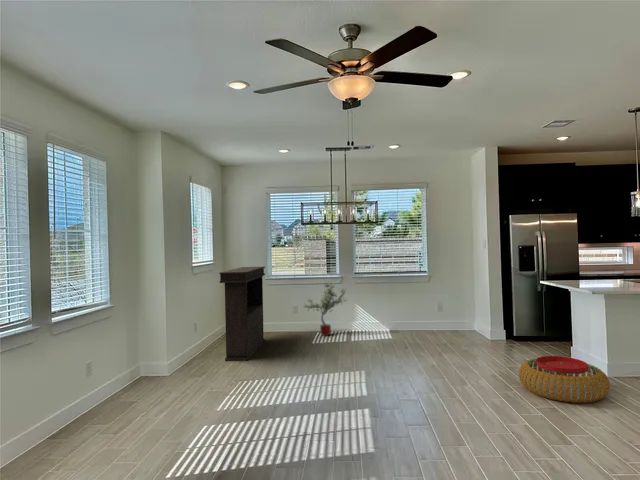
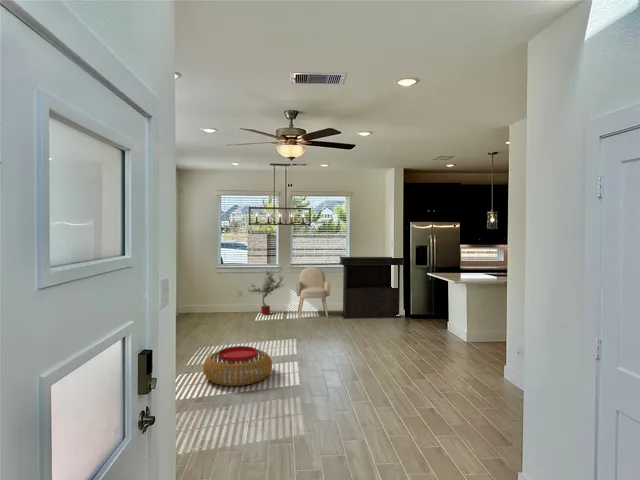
console table: present [219,267,265,361] -> present [339,257,404,319]
armchair: none [362,276,404,340] -> present [297,267,330,318]
pouf: present [519,356,610,403] -> present [203,346,272,386]

